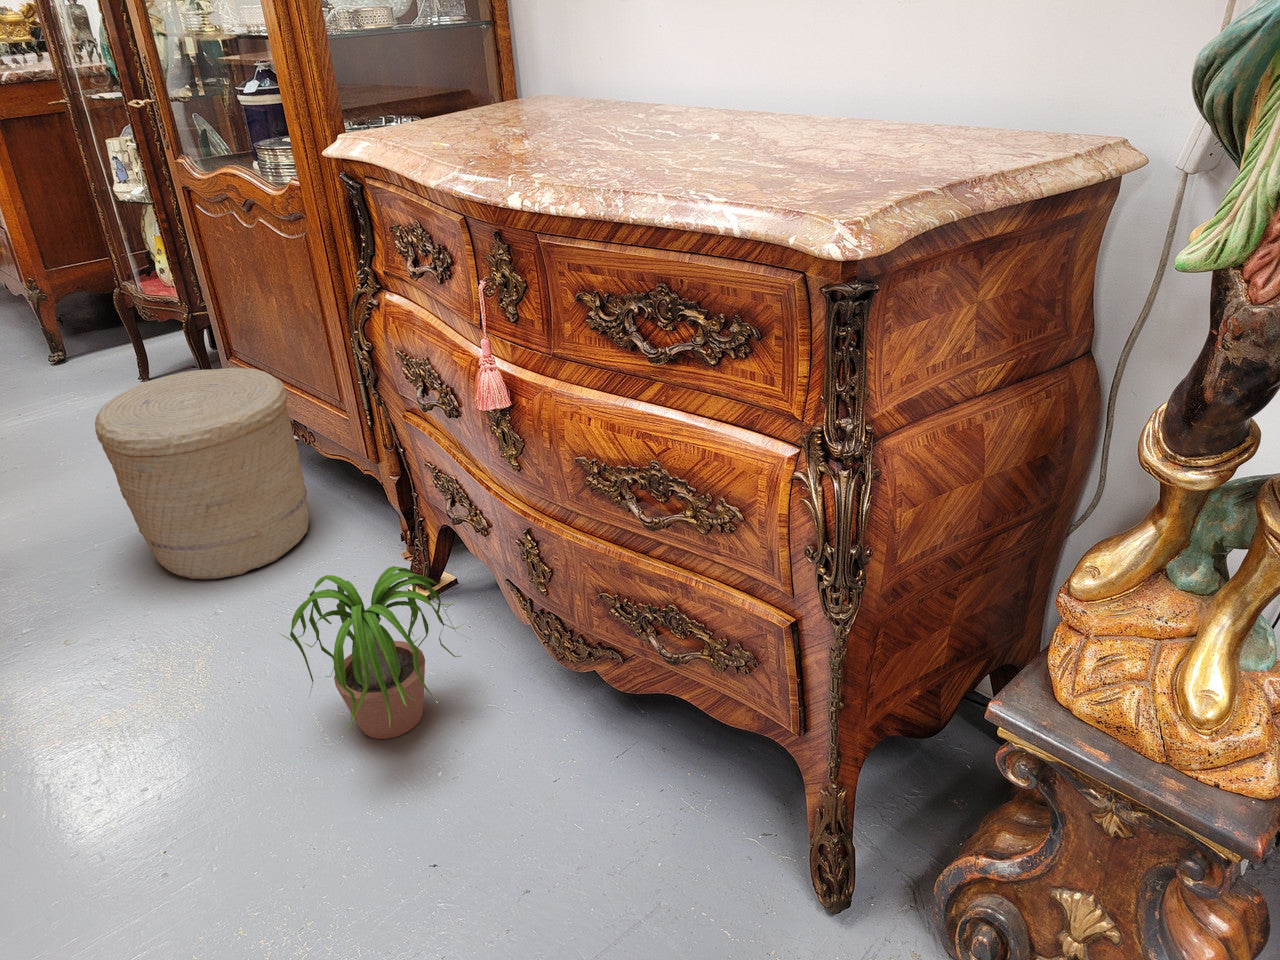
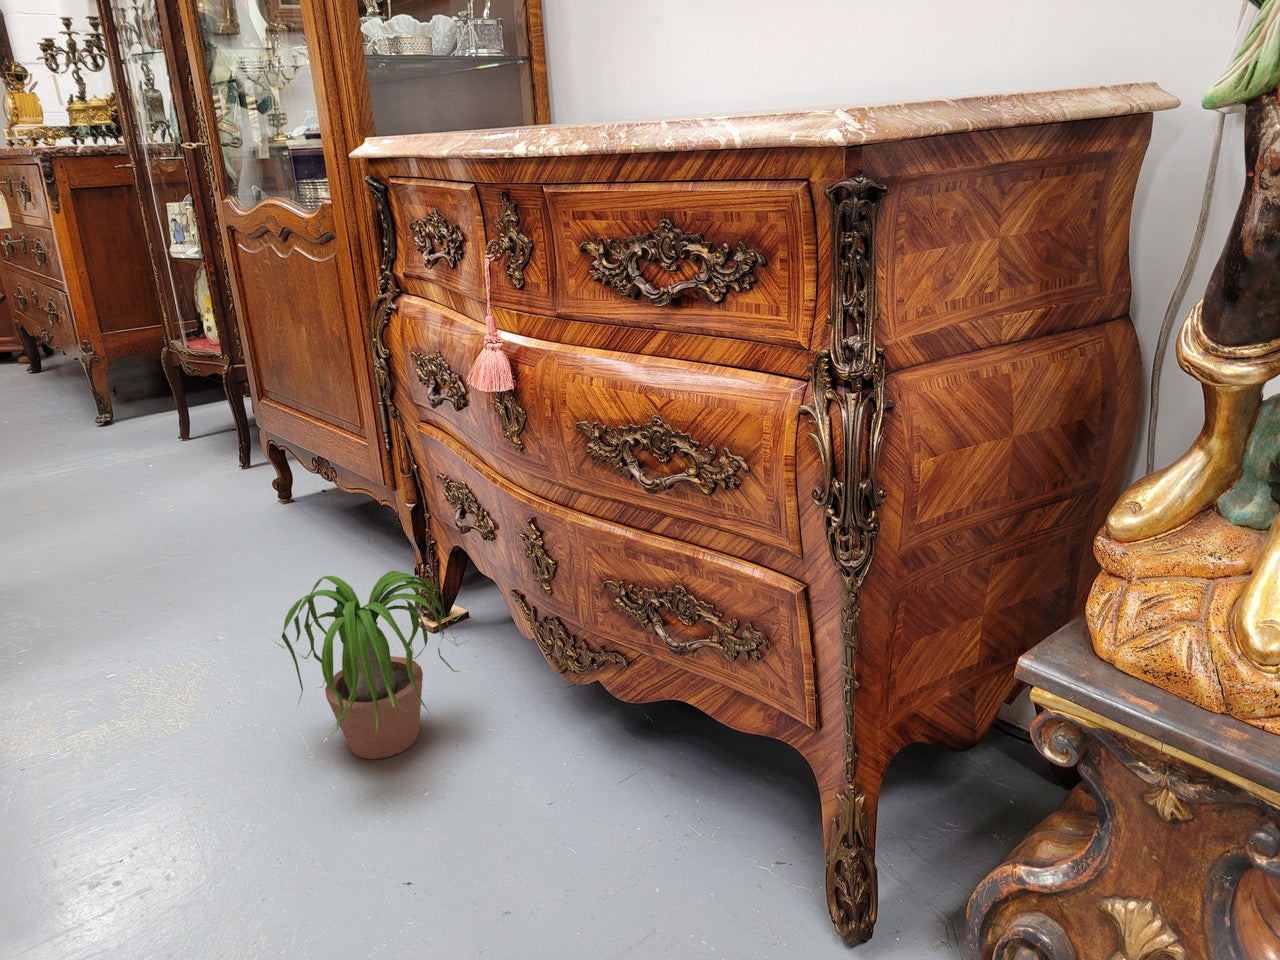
woven basket: present [95,368,309,579] -> none [116,400,324,609]

